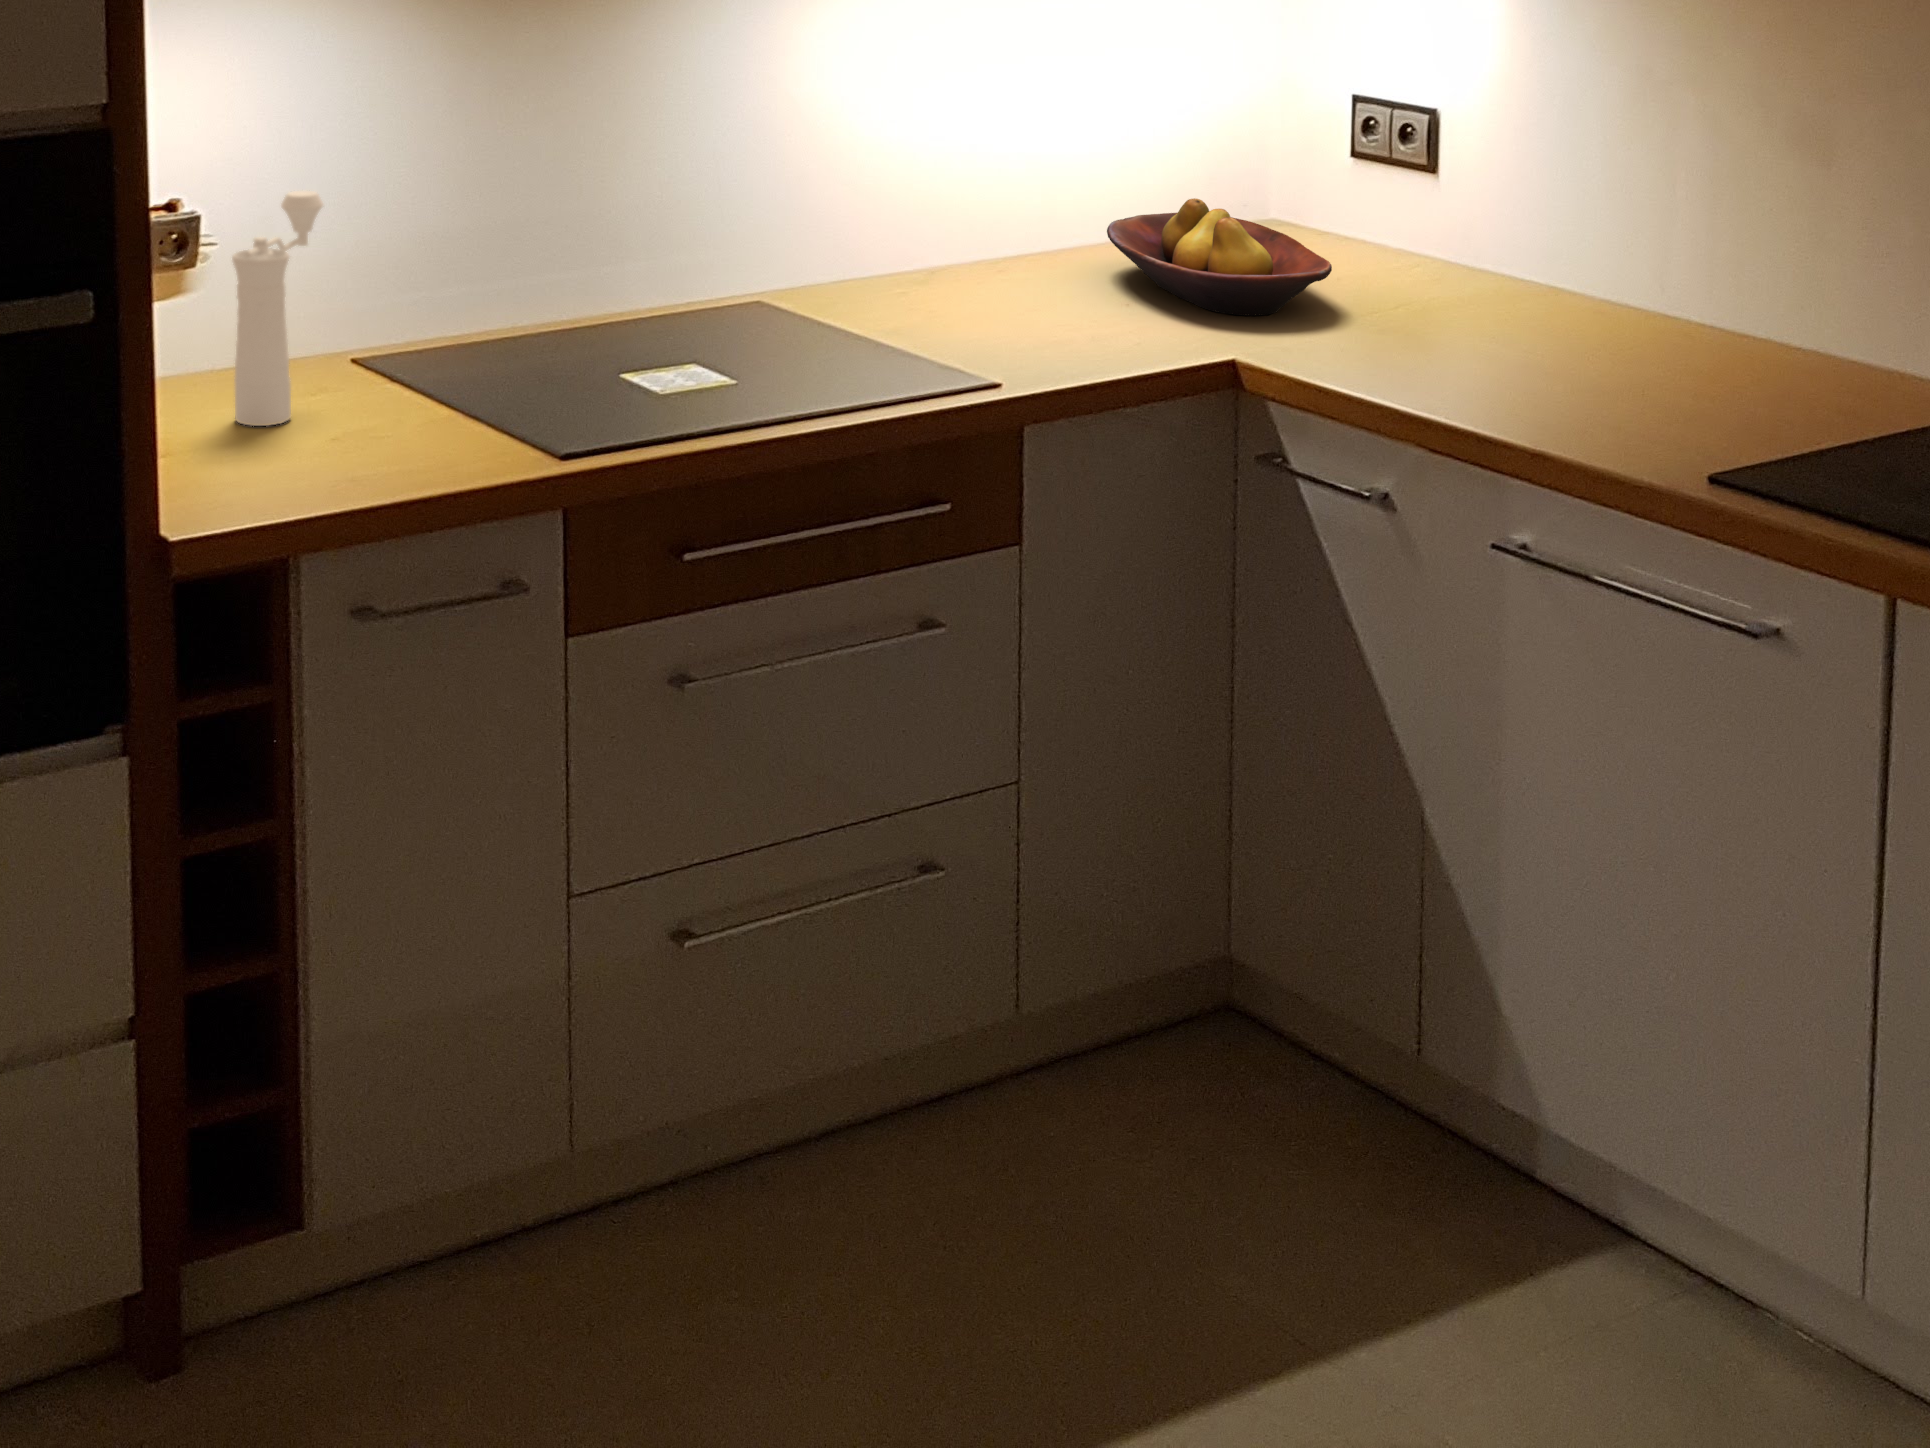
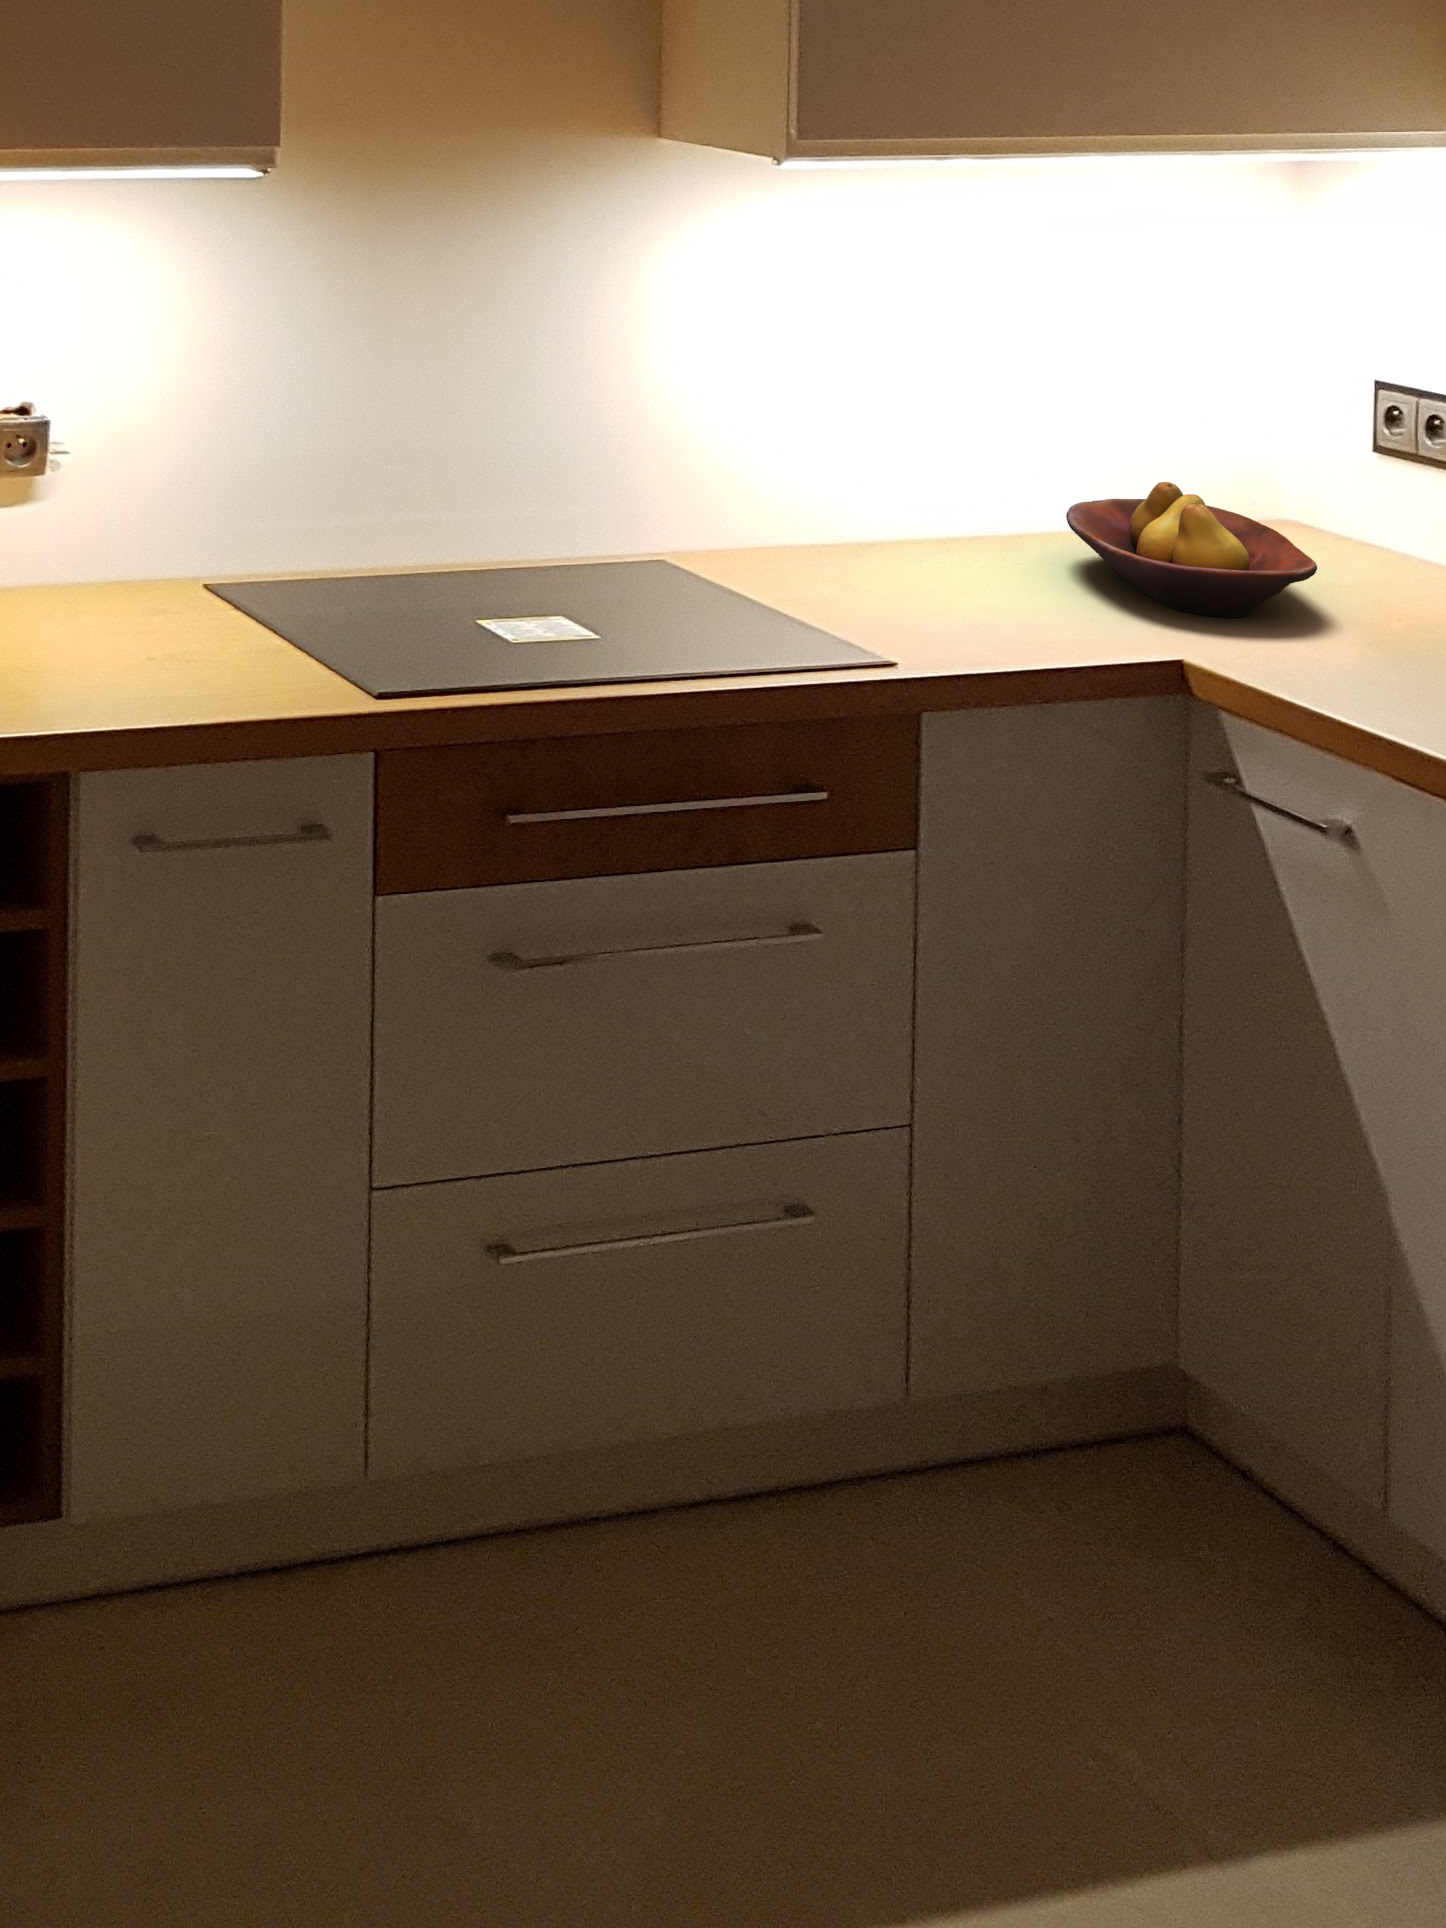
pepper mill: present [232,191,323,426] -> none [61,399,171,640]

